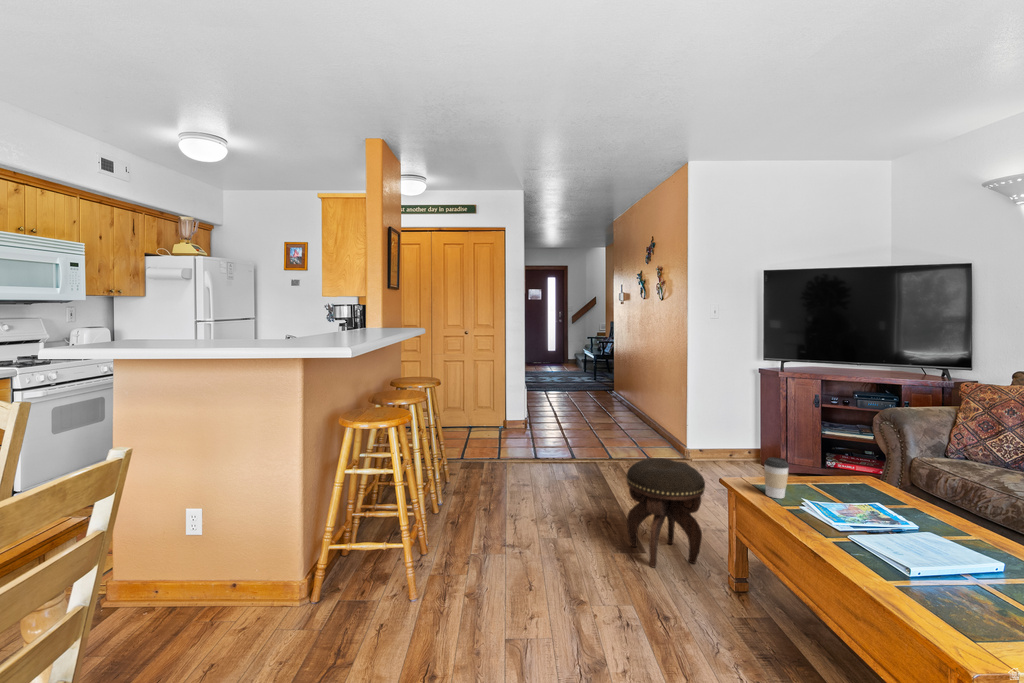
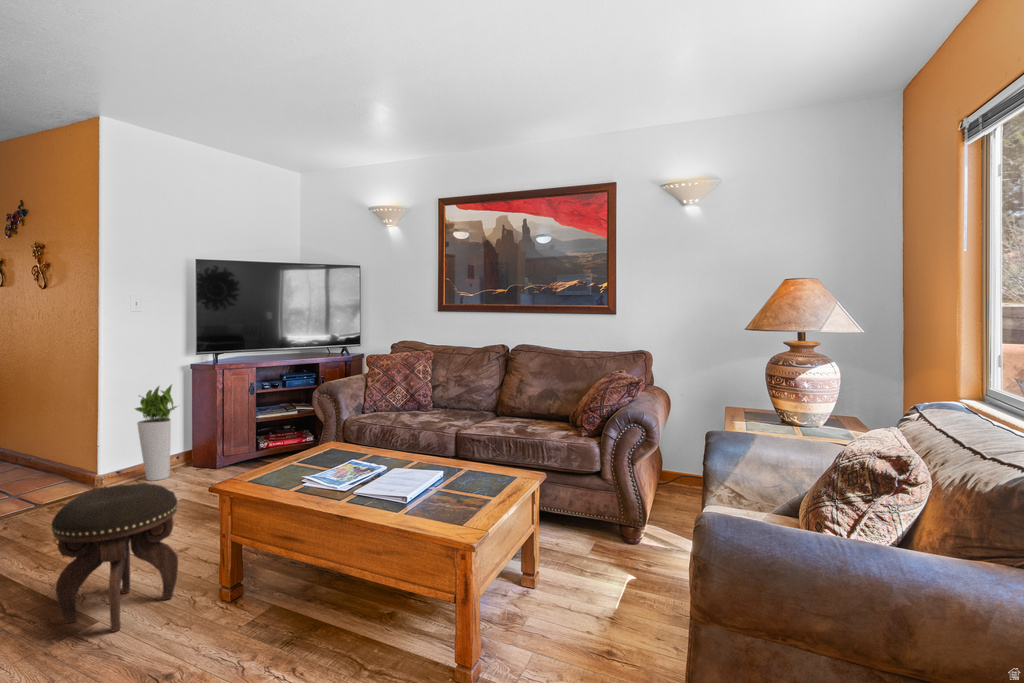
planter: none [714,385,751,467] -> present [135,385,177,481]
coffee cup: present [764,457,789,498] -> none [256,442,282,484]

